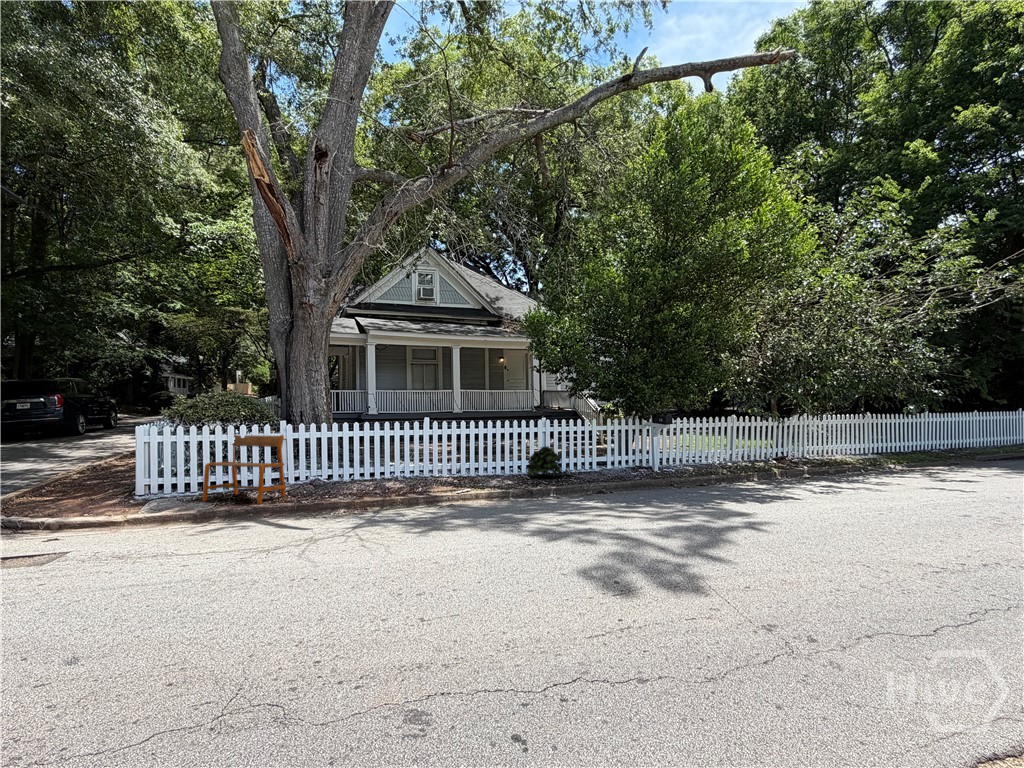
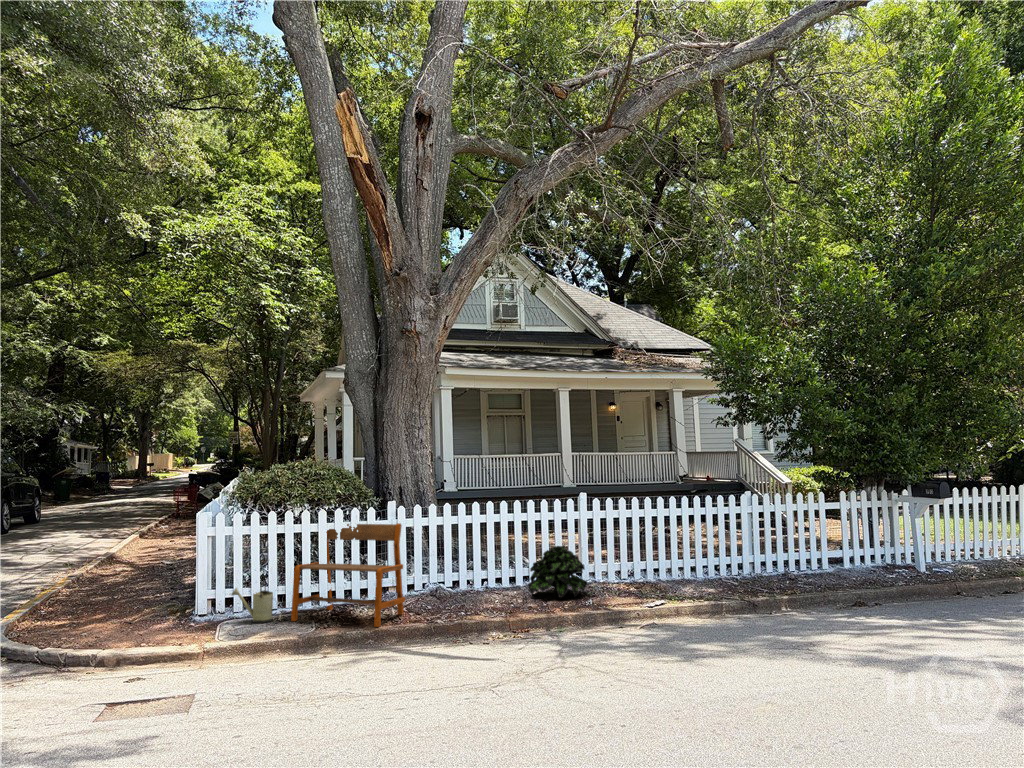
potted plant: present [527,446,562,477] -> present [528,546,587,598]
watering can: none [158,475,193,502] -> present [232,582,273,623]

